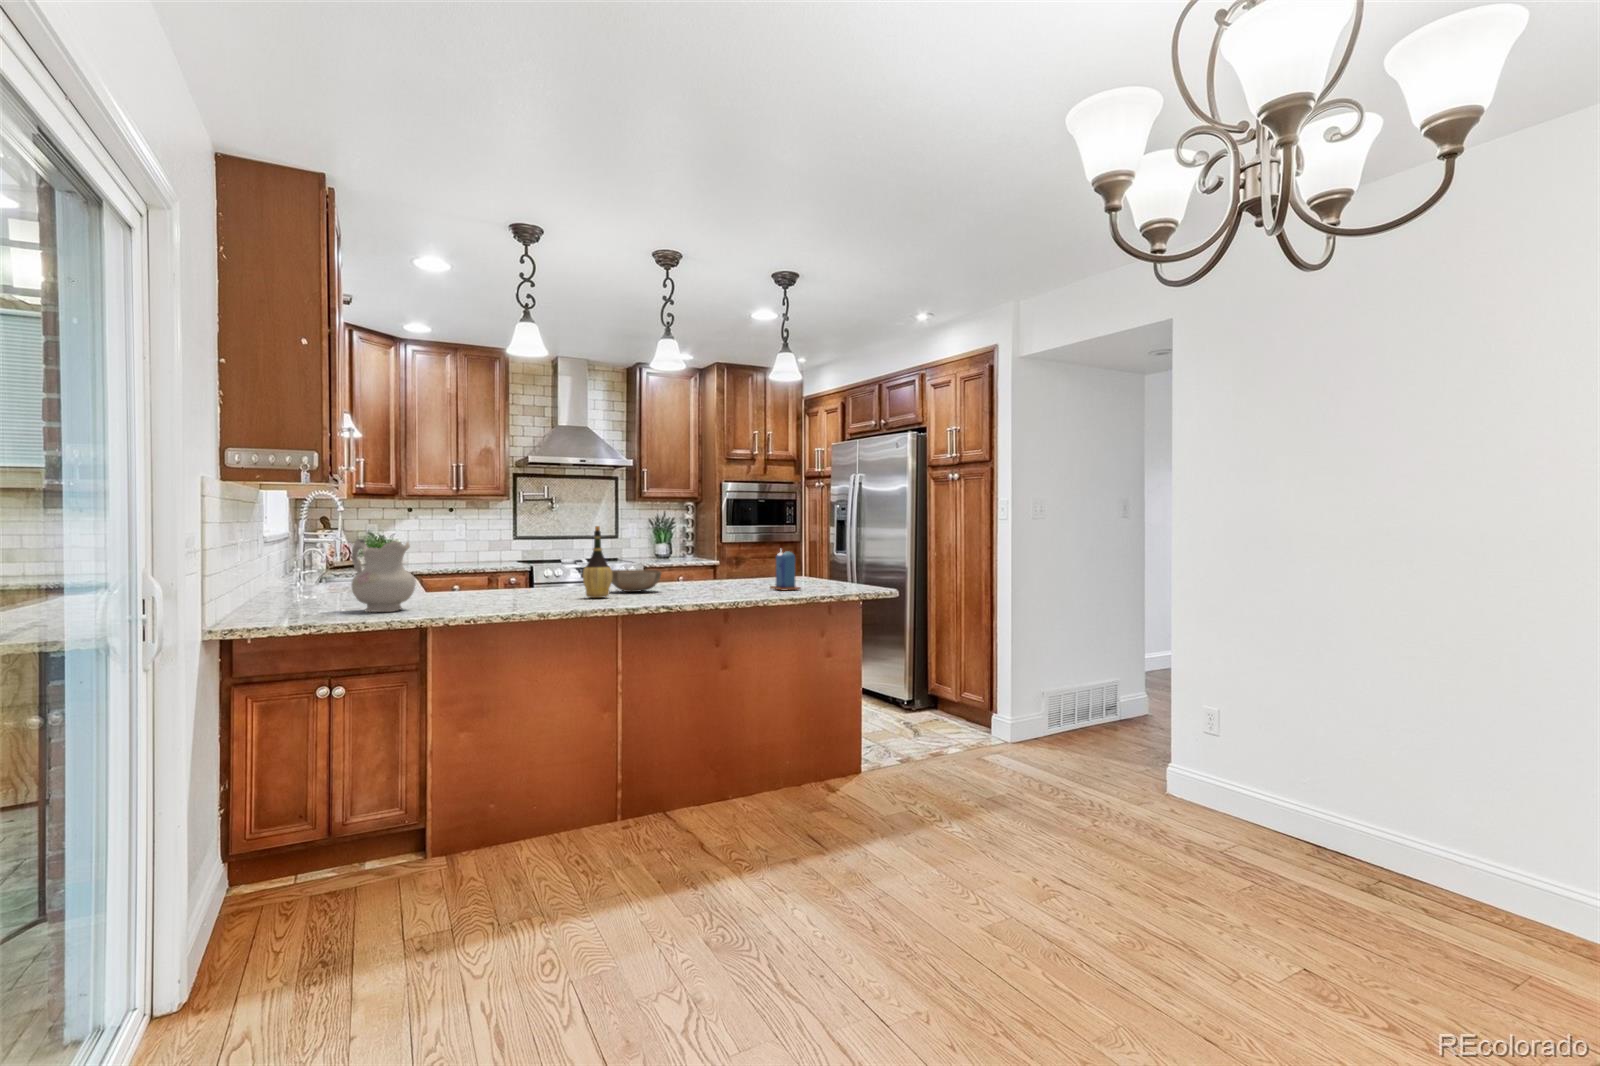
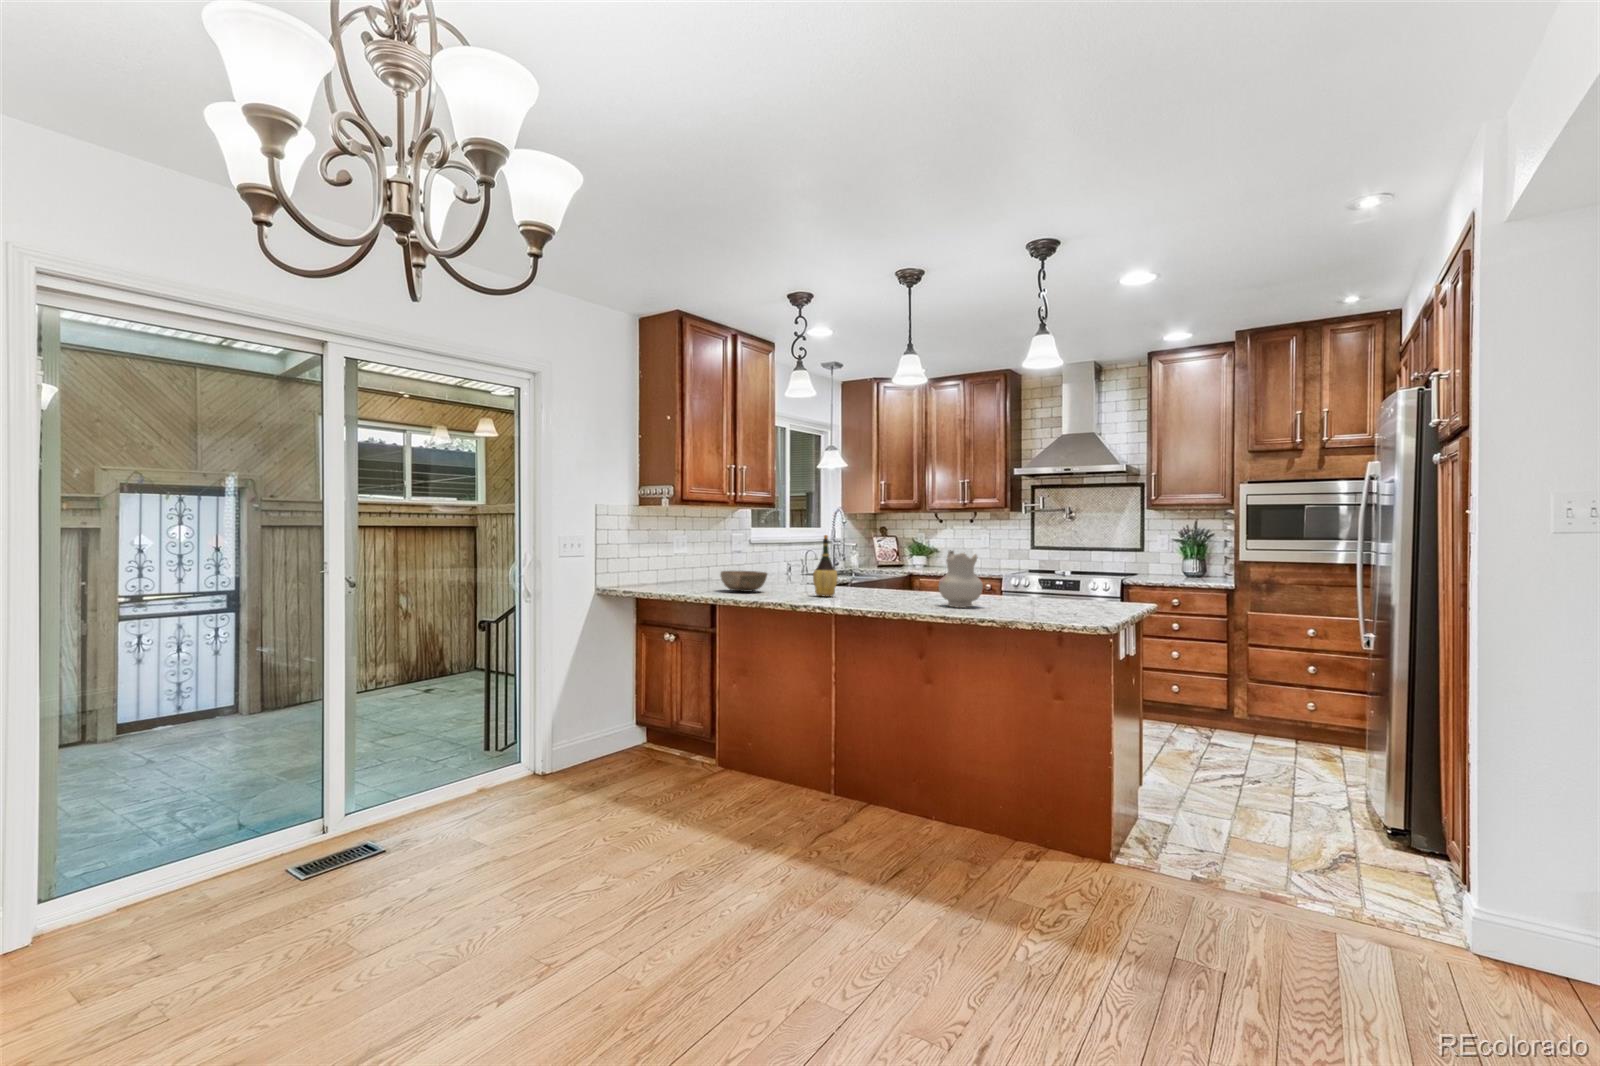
ceramic pitcher: present [351,539,416,612] -> present [939,550,983,608]
candle: present [770,551,801,591] -> none [997,564,1030,612]
bowl: present [612,569,661,592] -> present [720,571,767,592]

